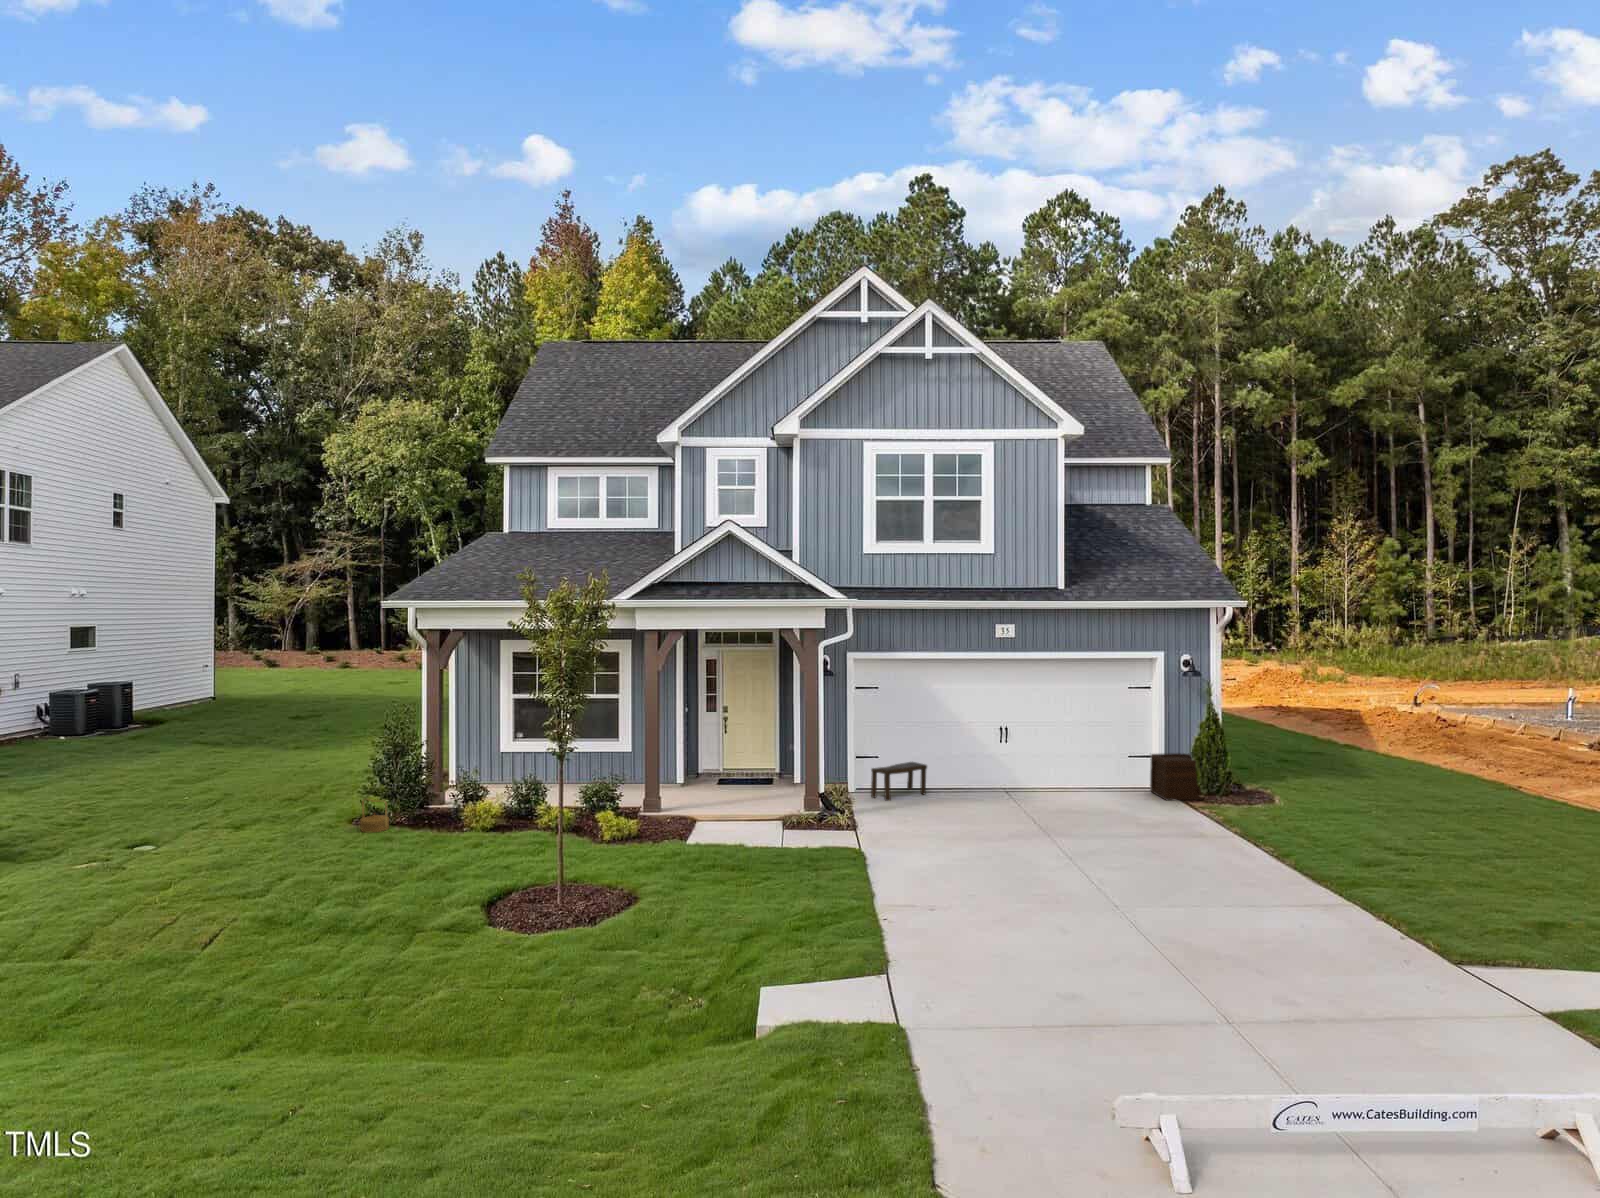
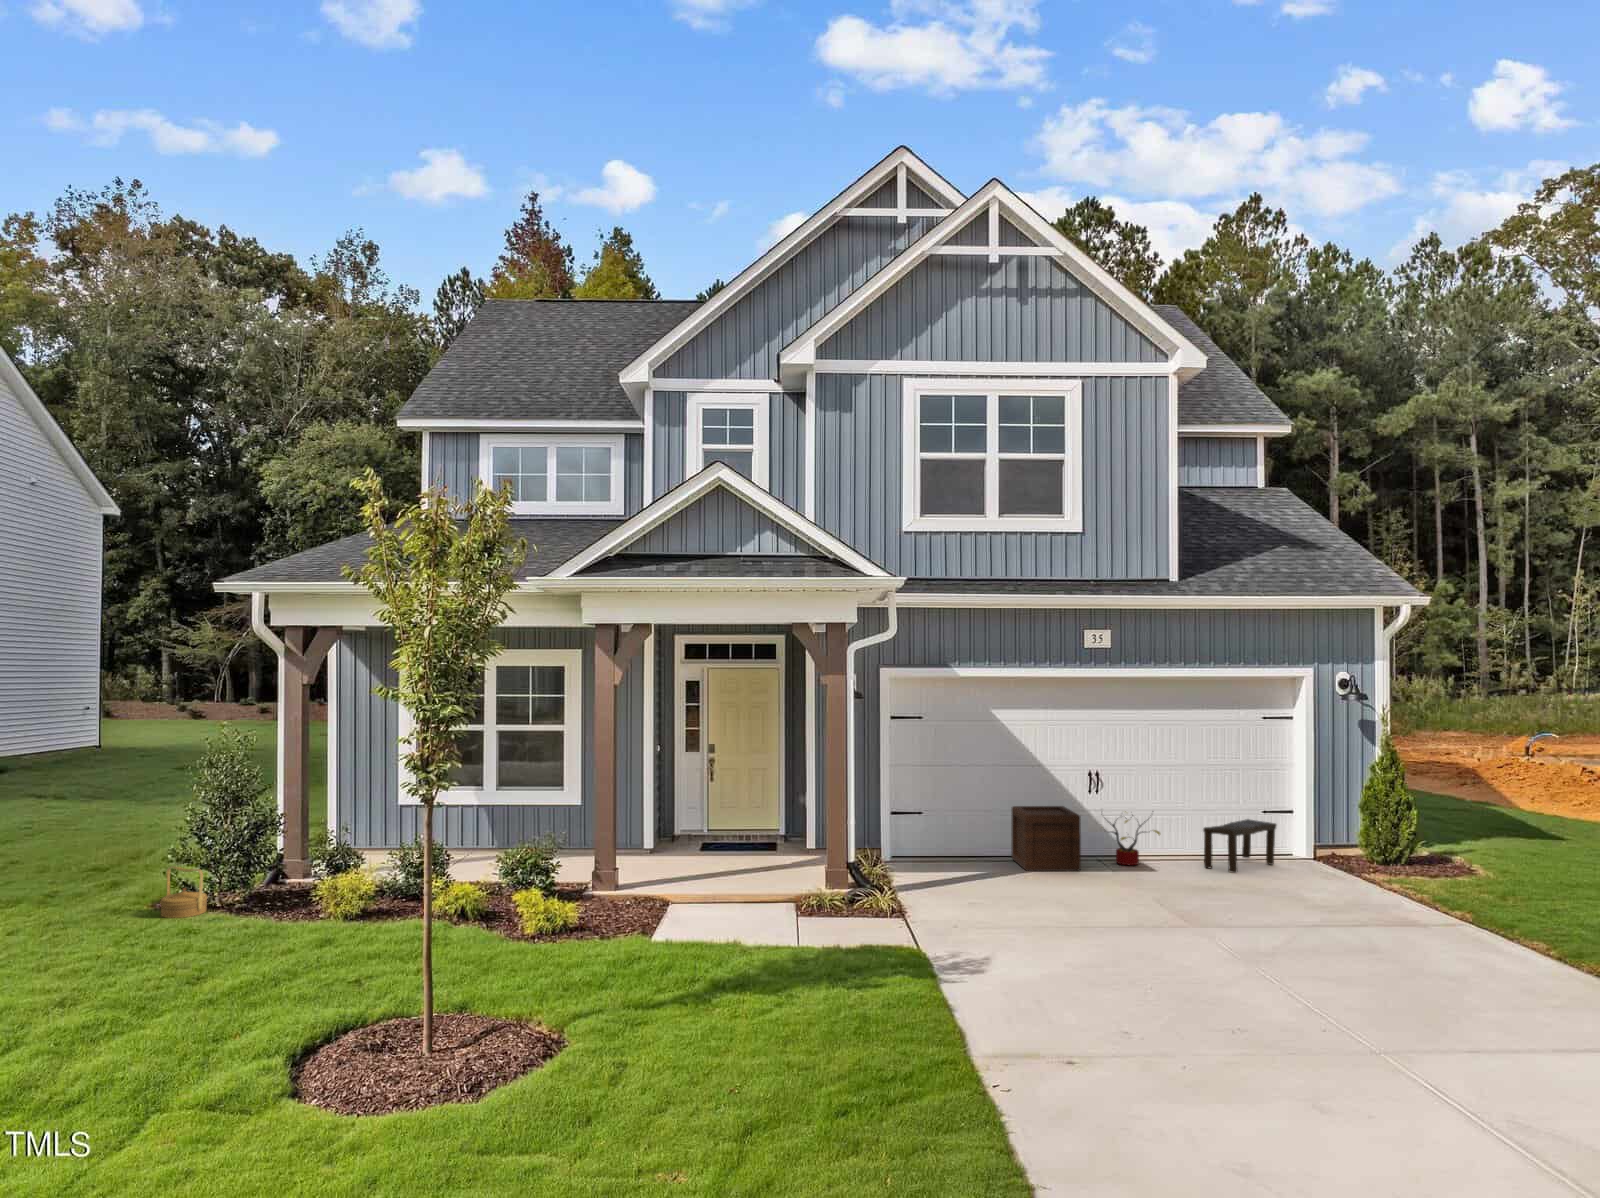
wooden crate: present [1150,753,1204,800] -> present [1011,806,1081,871]
decorative plant: none [1005,754,1049,795] -> present [1110,815,1160,865]
bench: present [871,762,927,801] -> present [1203,819,1276,873]

